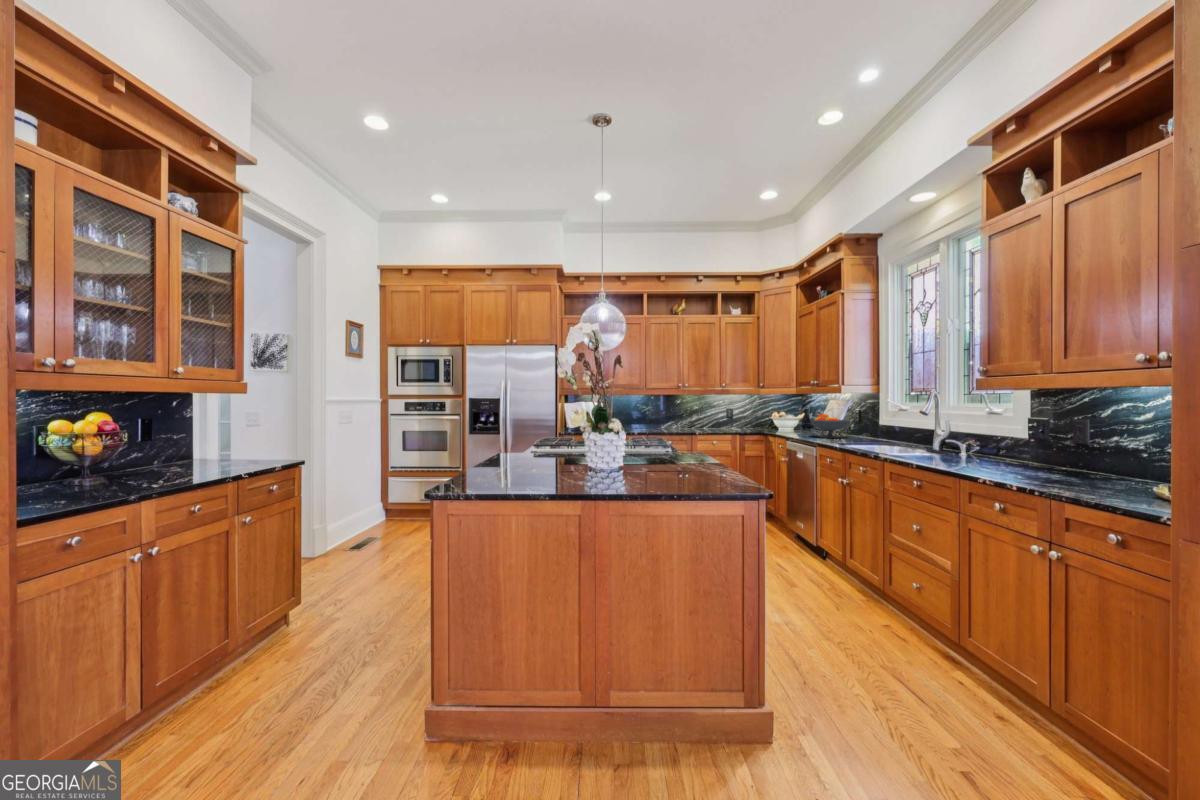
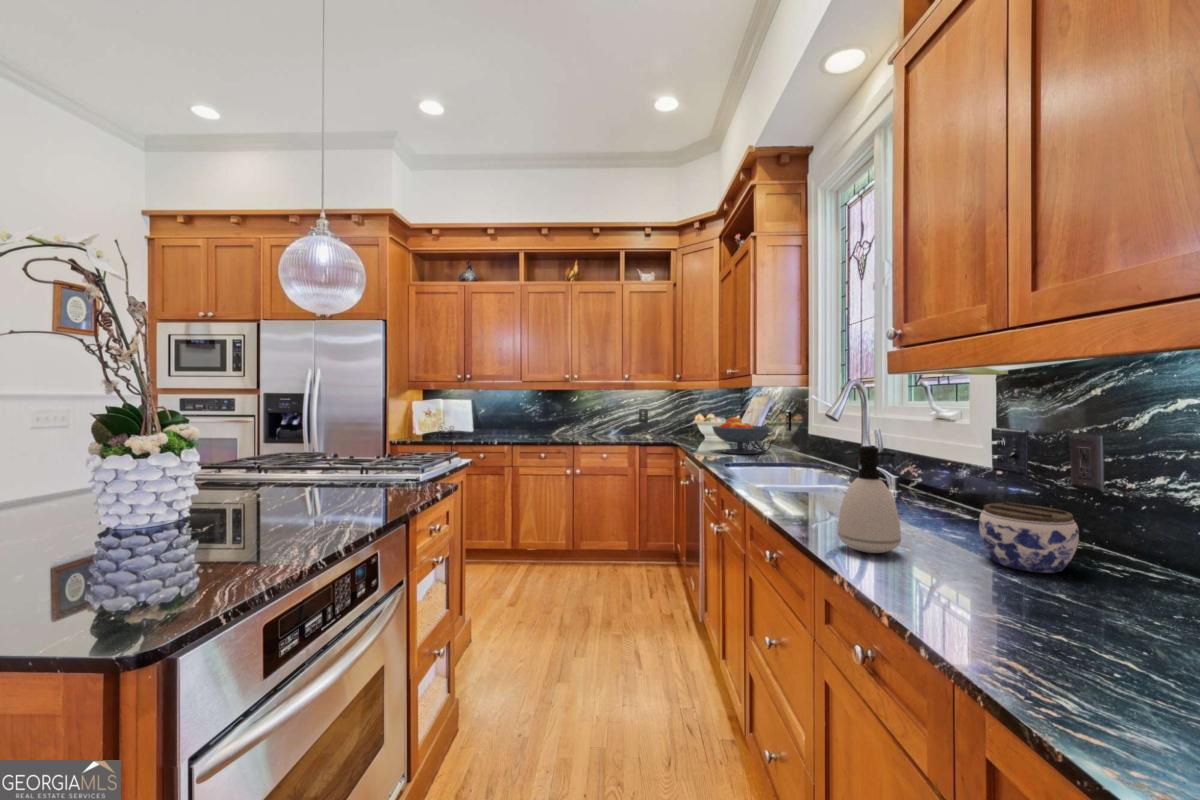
soap dispenser: none [972,425,1005,473] -> present [838,446,901,553]
jar: none [1039,450,1086,478] -> present [979,502,1079,573]

